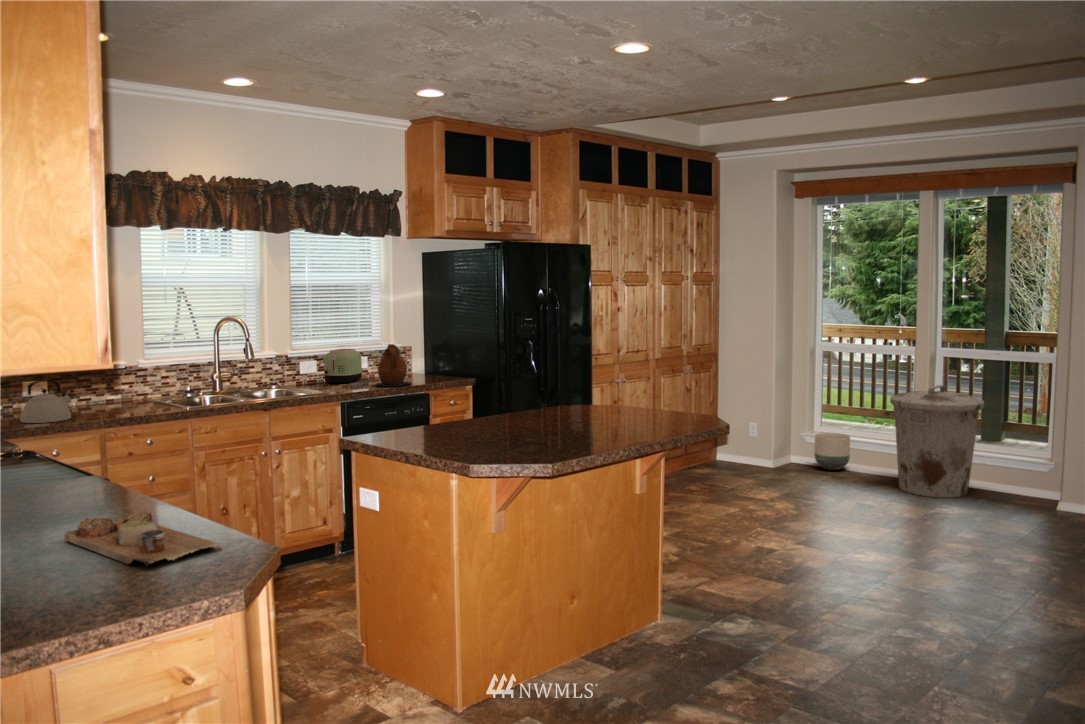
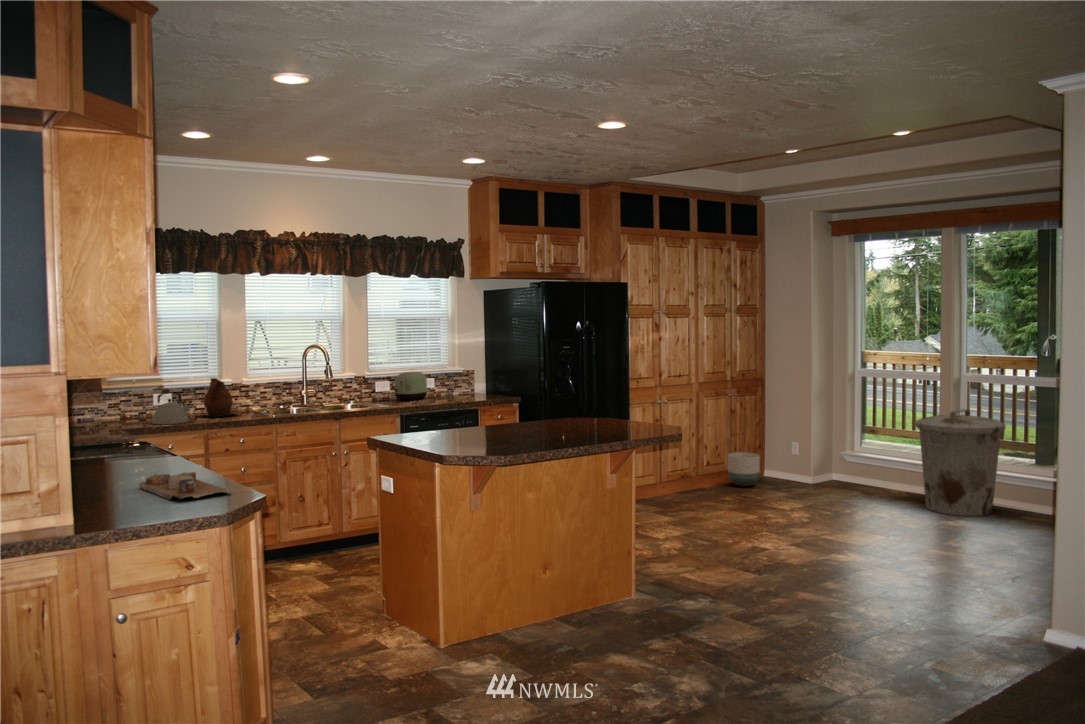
ceramic pitcher: present [376,344,411,386] -> present [203,378,236,417]
planter: present [814,433,850,470] -> present [728,452,760,486]

